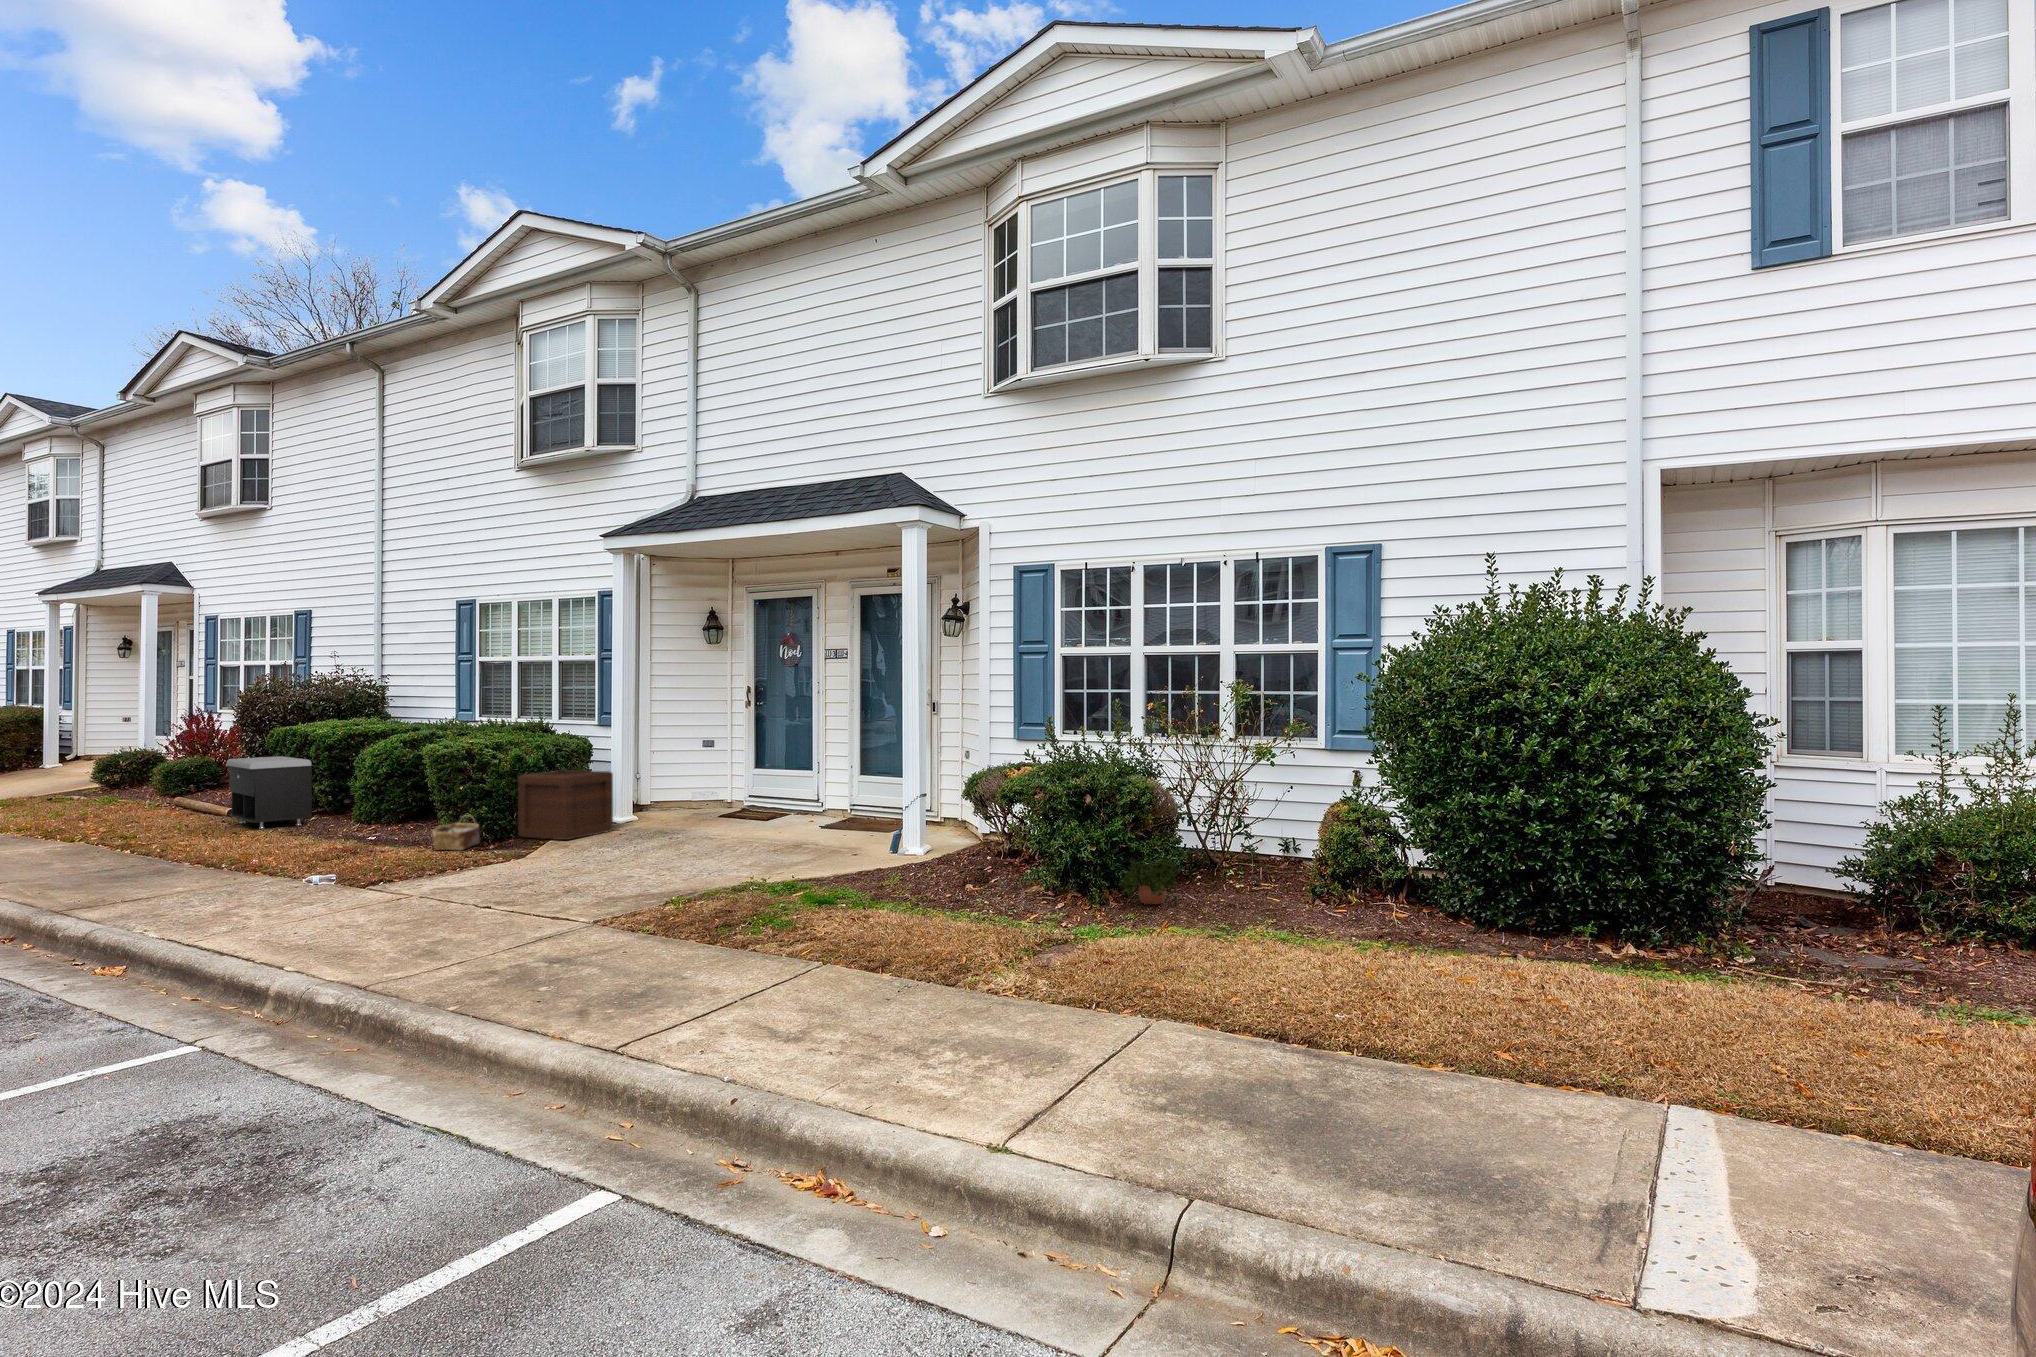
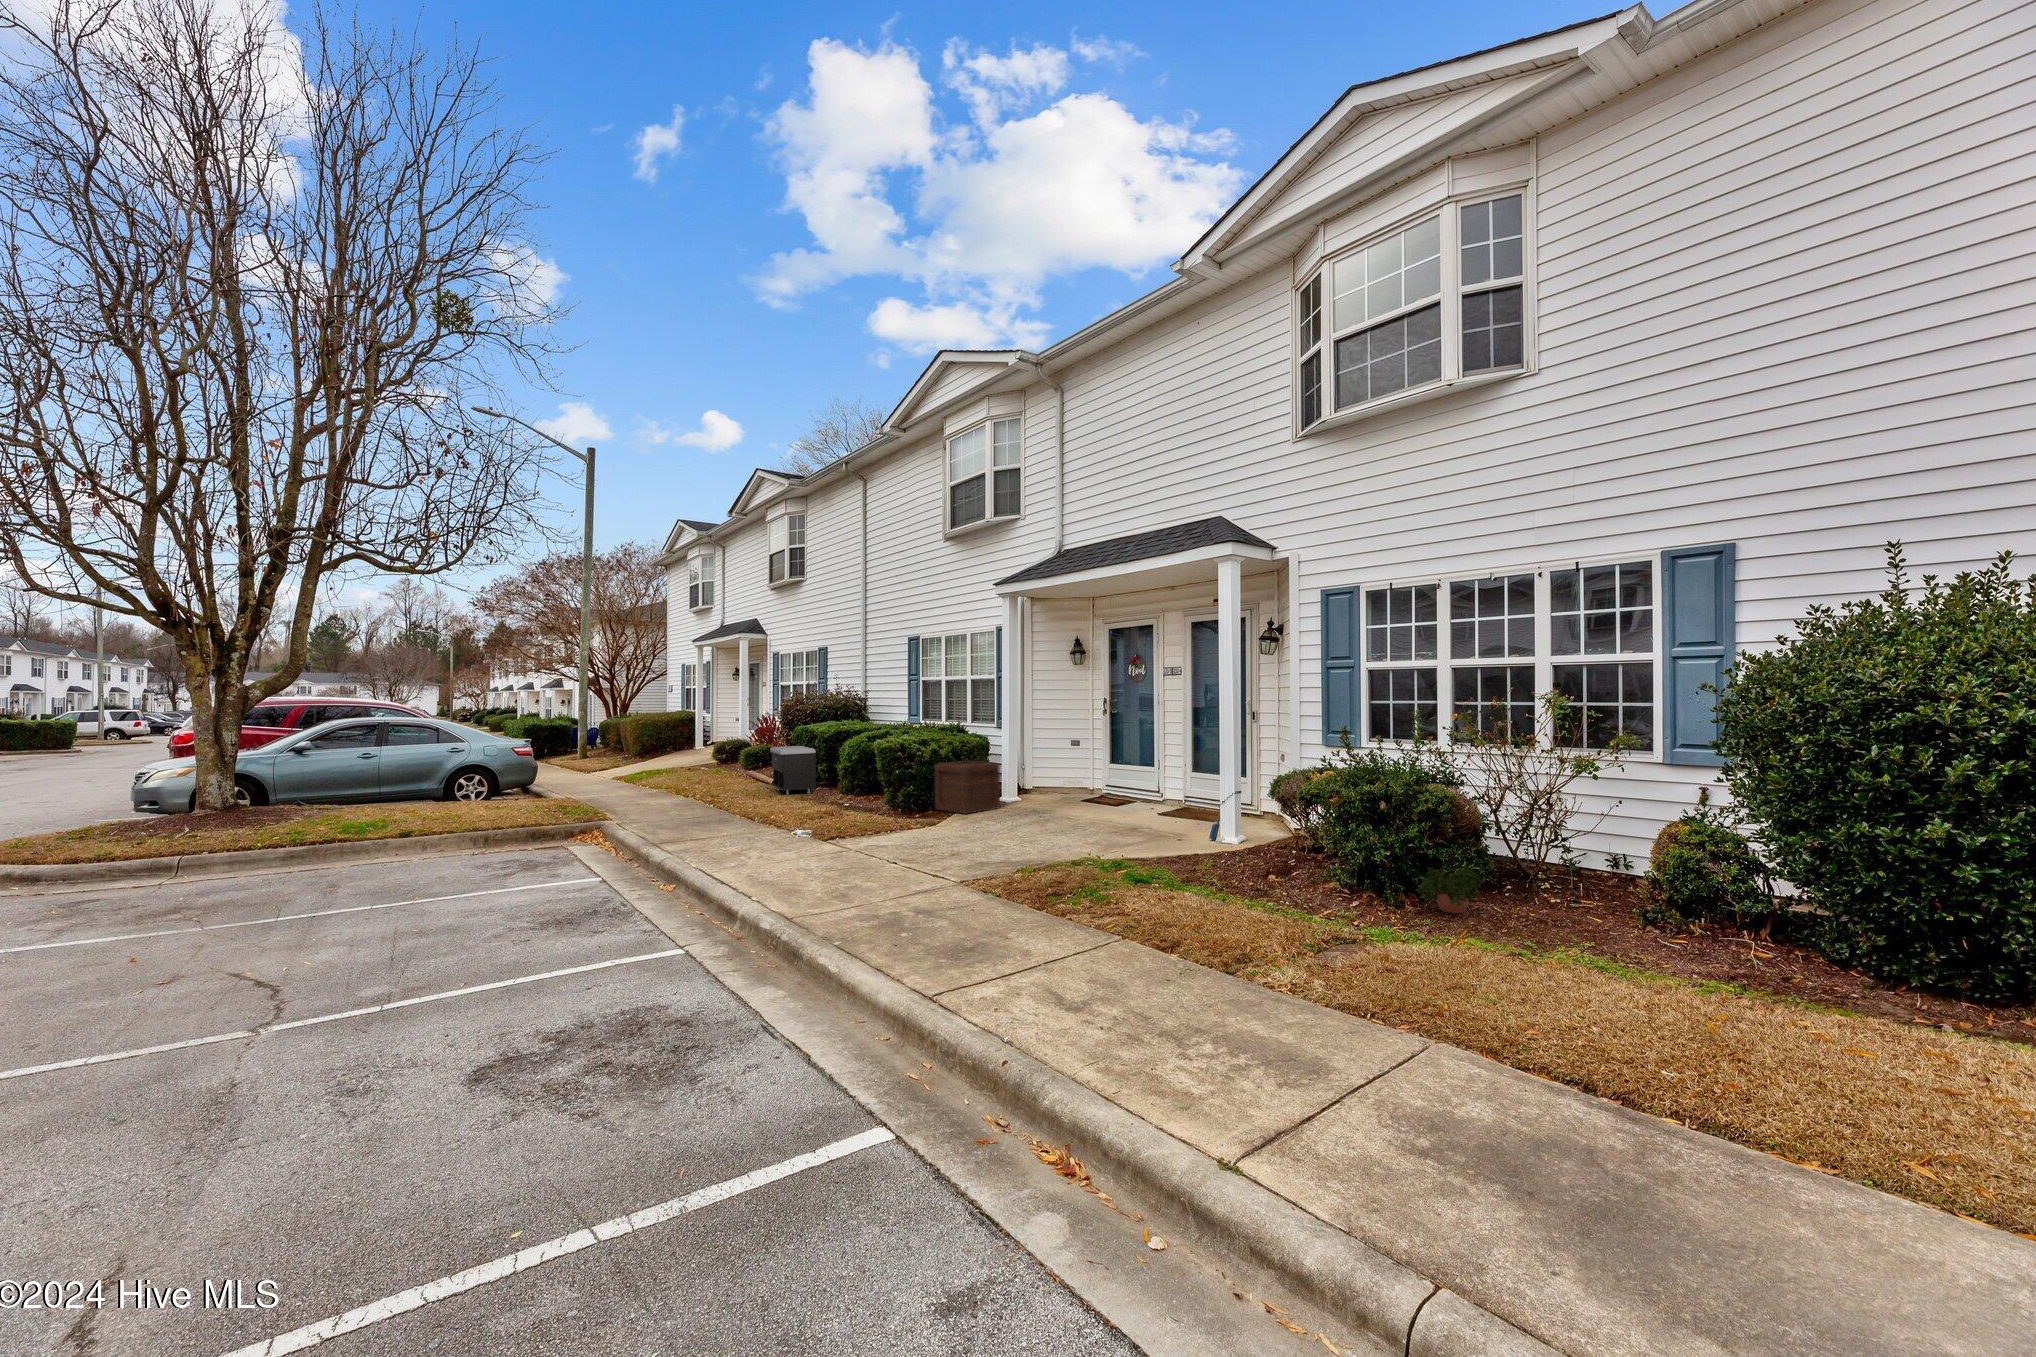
woven basket: present [432,815,480,850] -> none [878,792,909,818]

